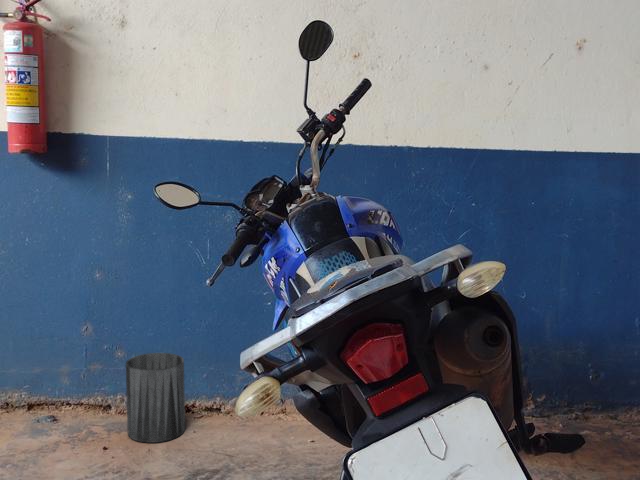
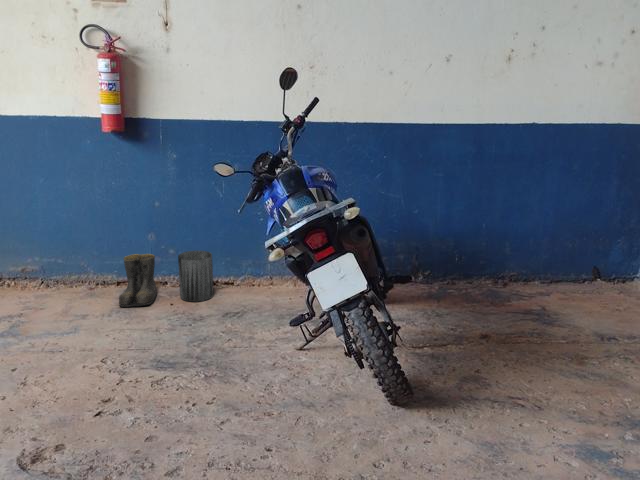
boots: none [20,357,93,450] -> present [119,254,156,307]

